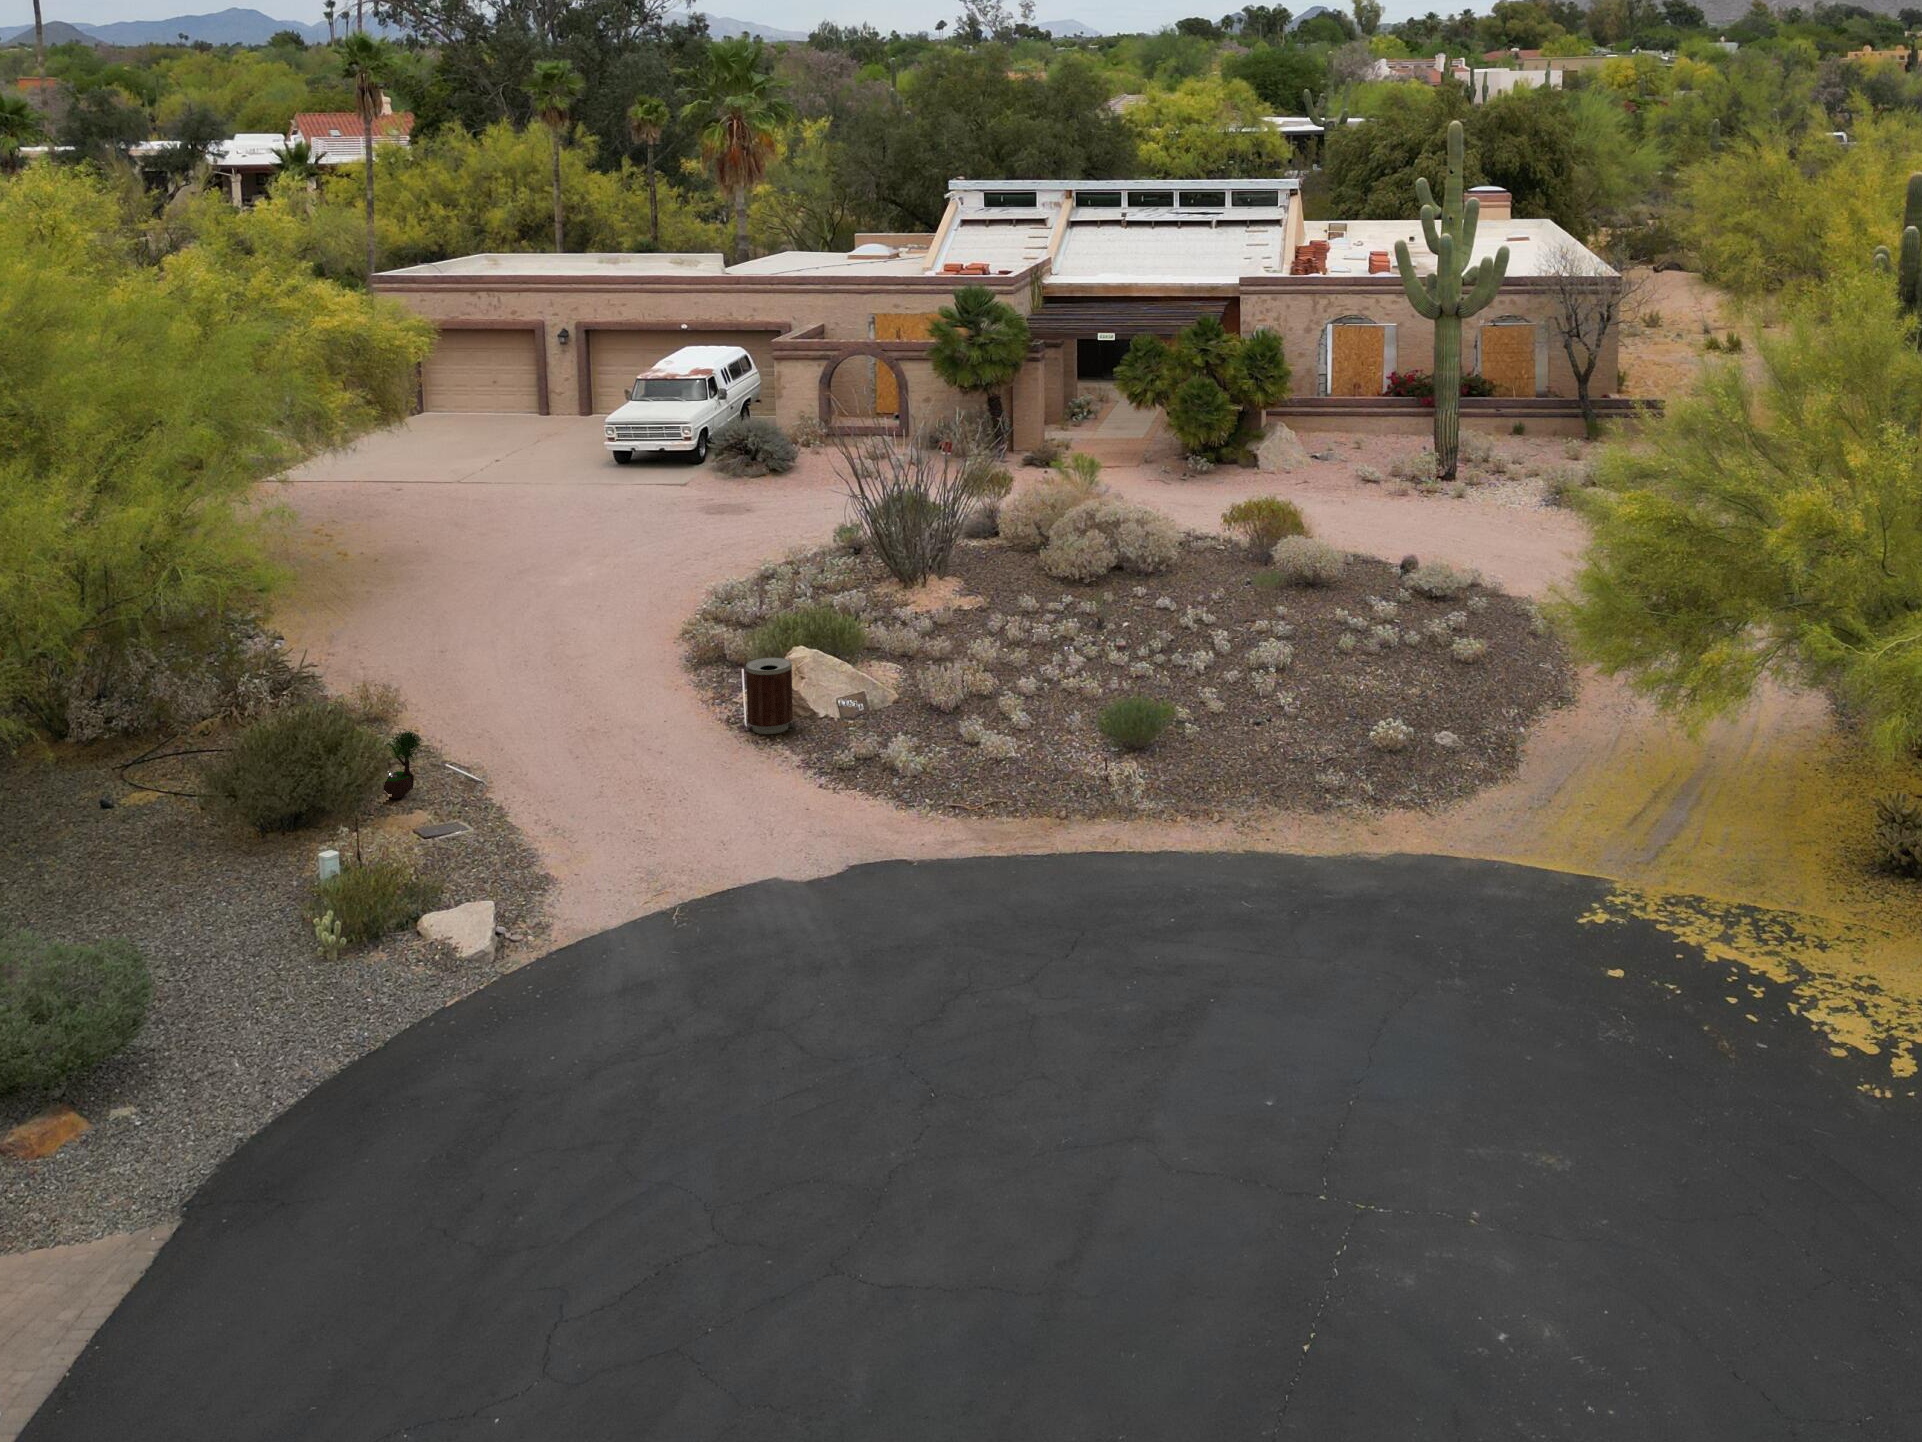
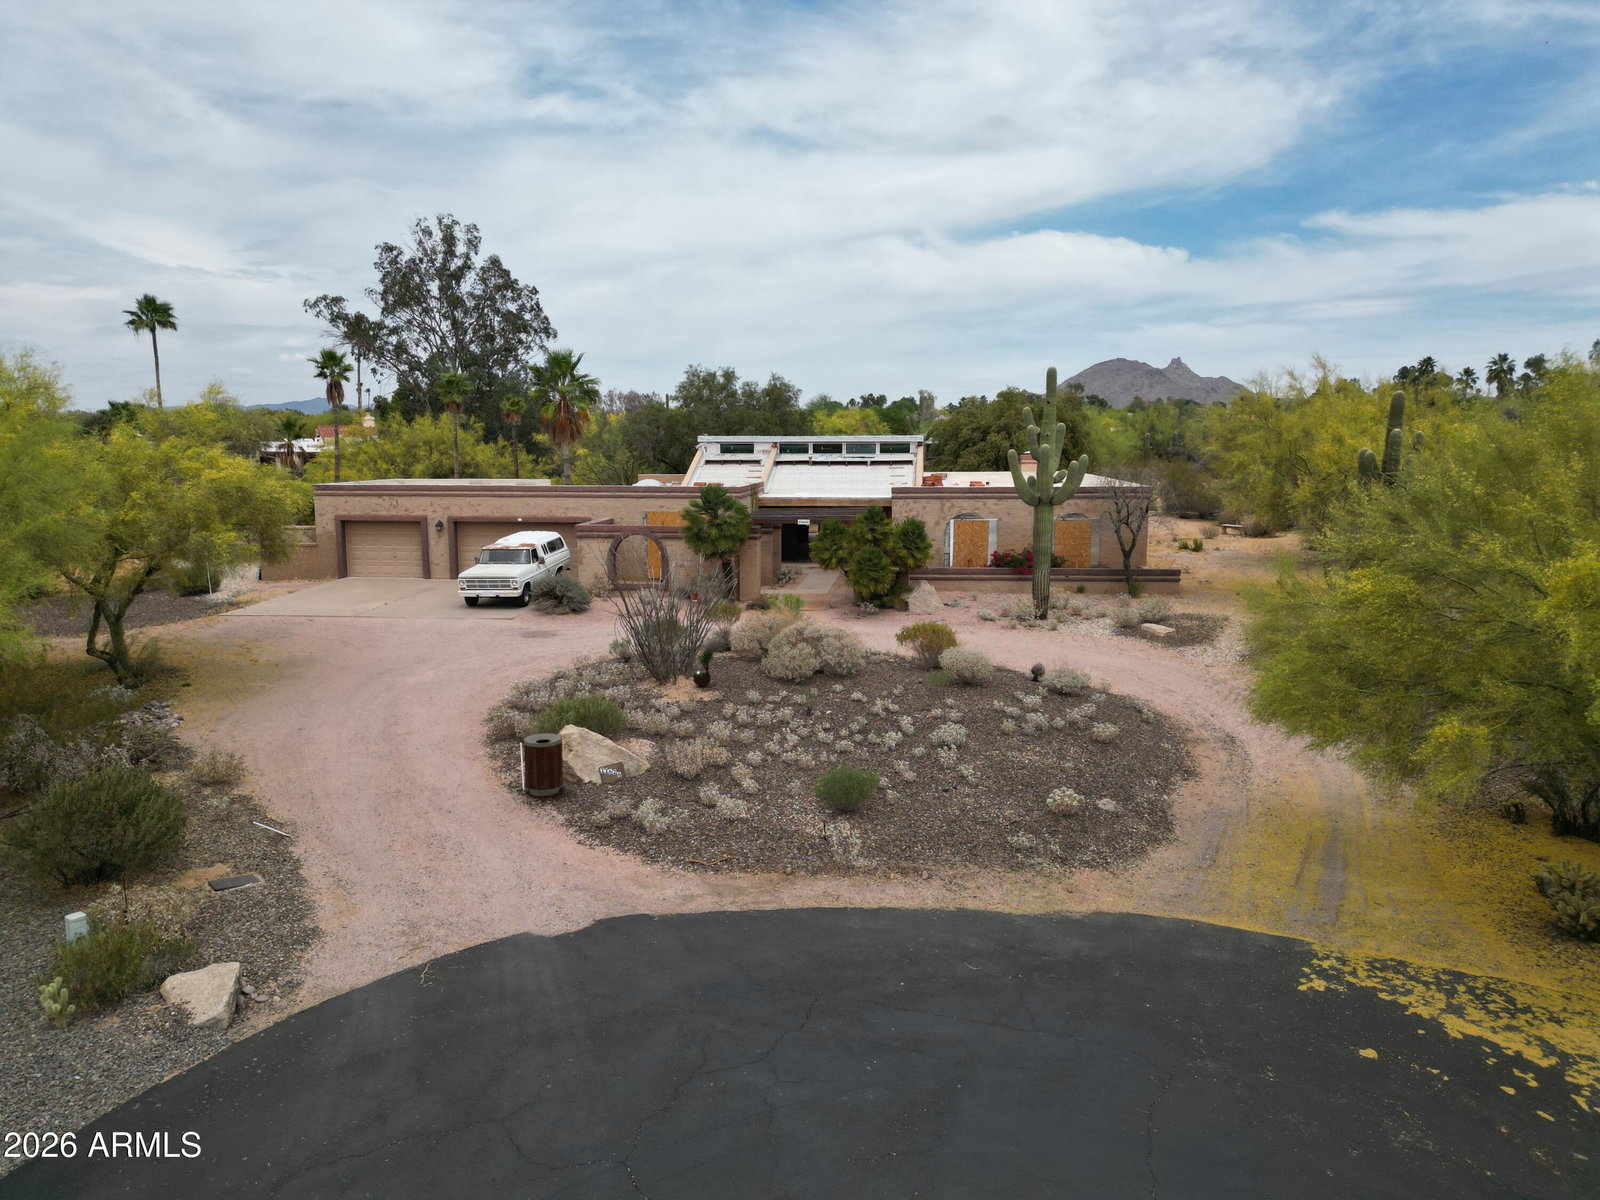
potted tree: present [384,729,422,798] -> present [693,651,714,687]

